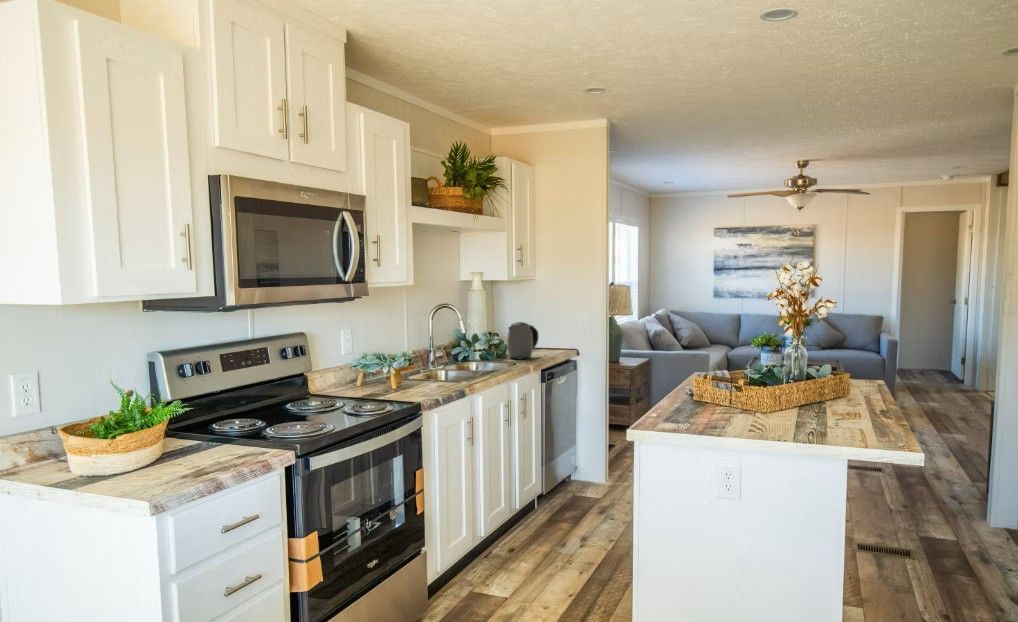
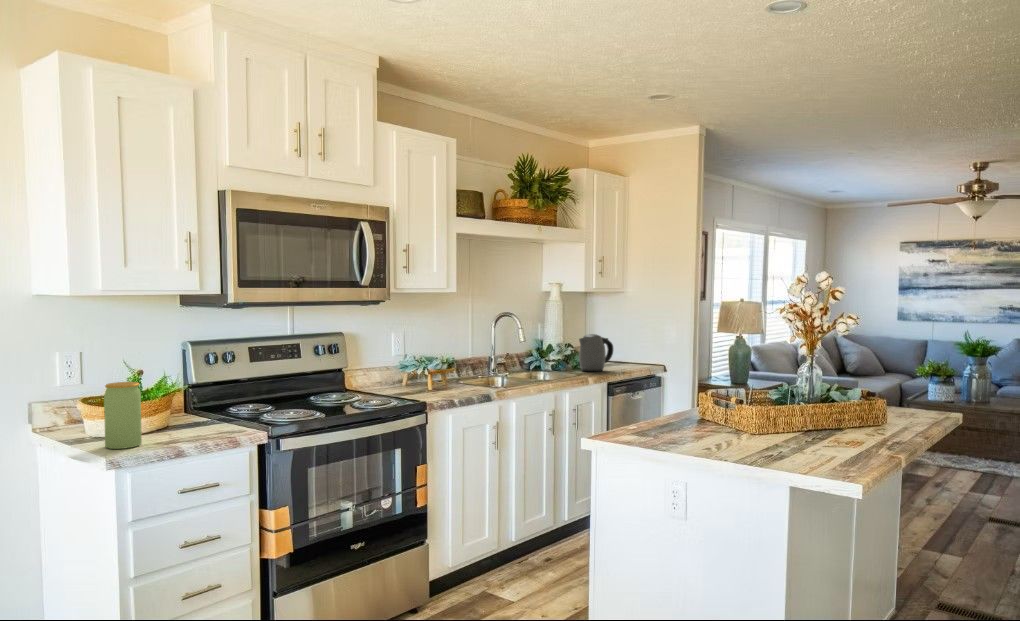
jar: none [122,407,169,490] -> present [104,382,142,449]

